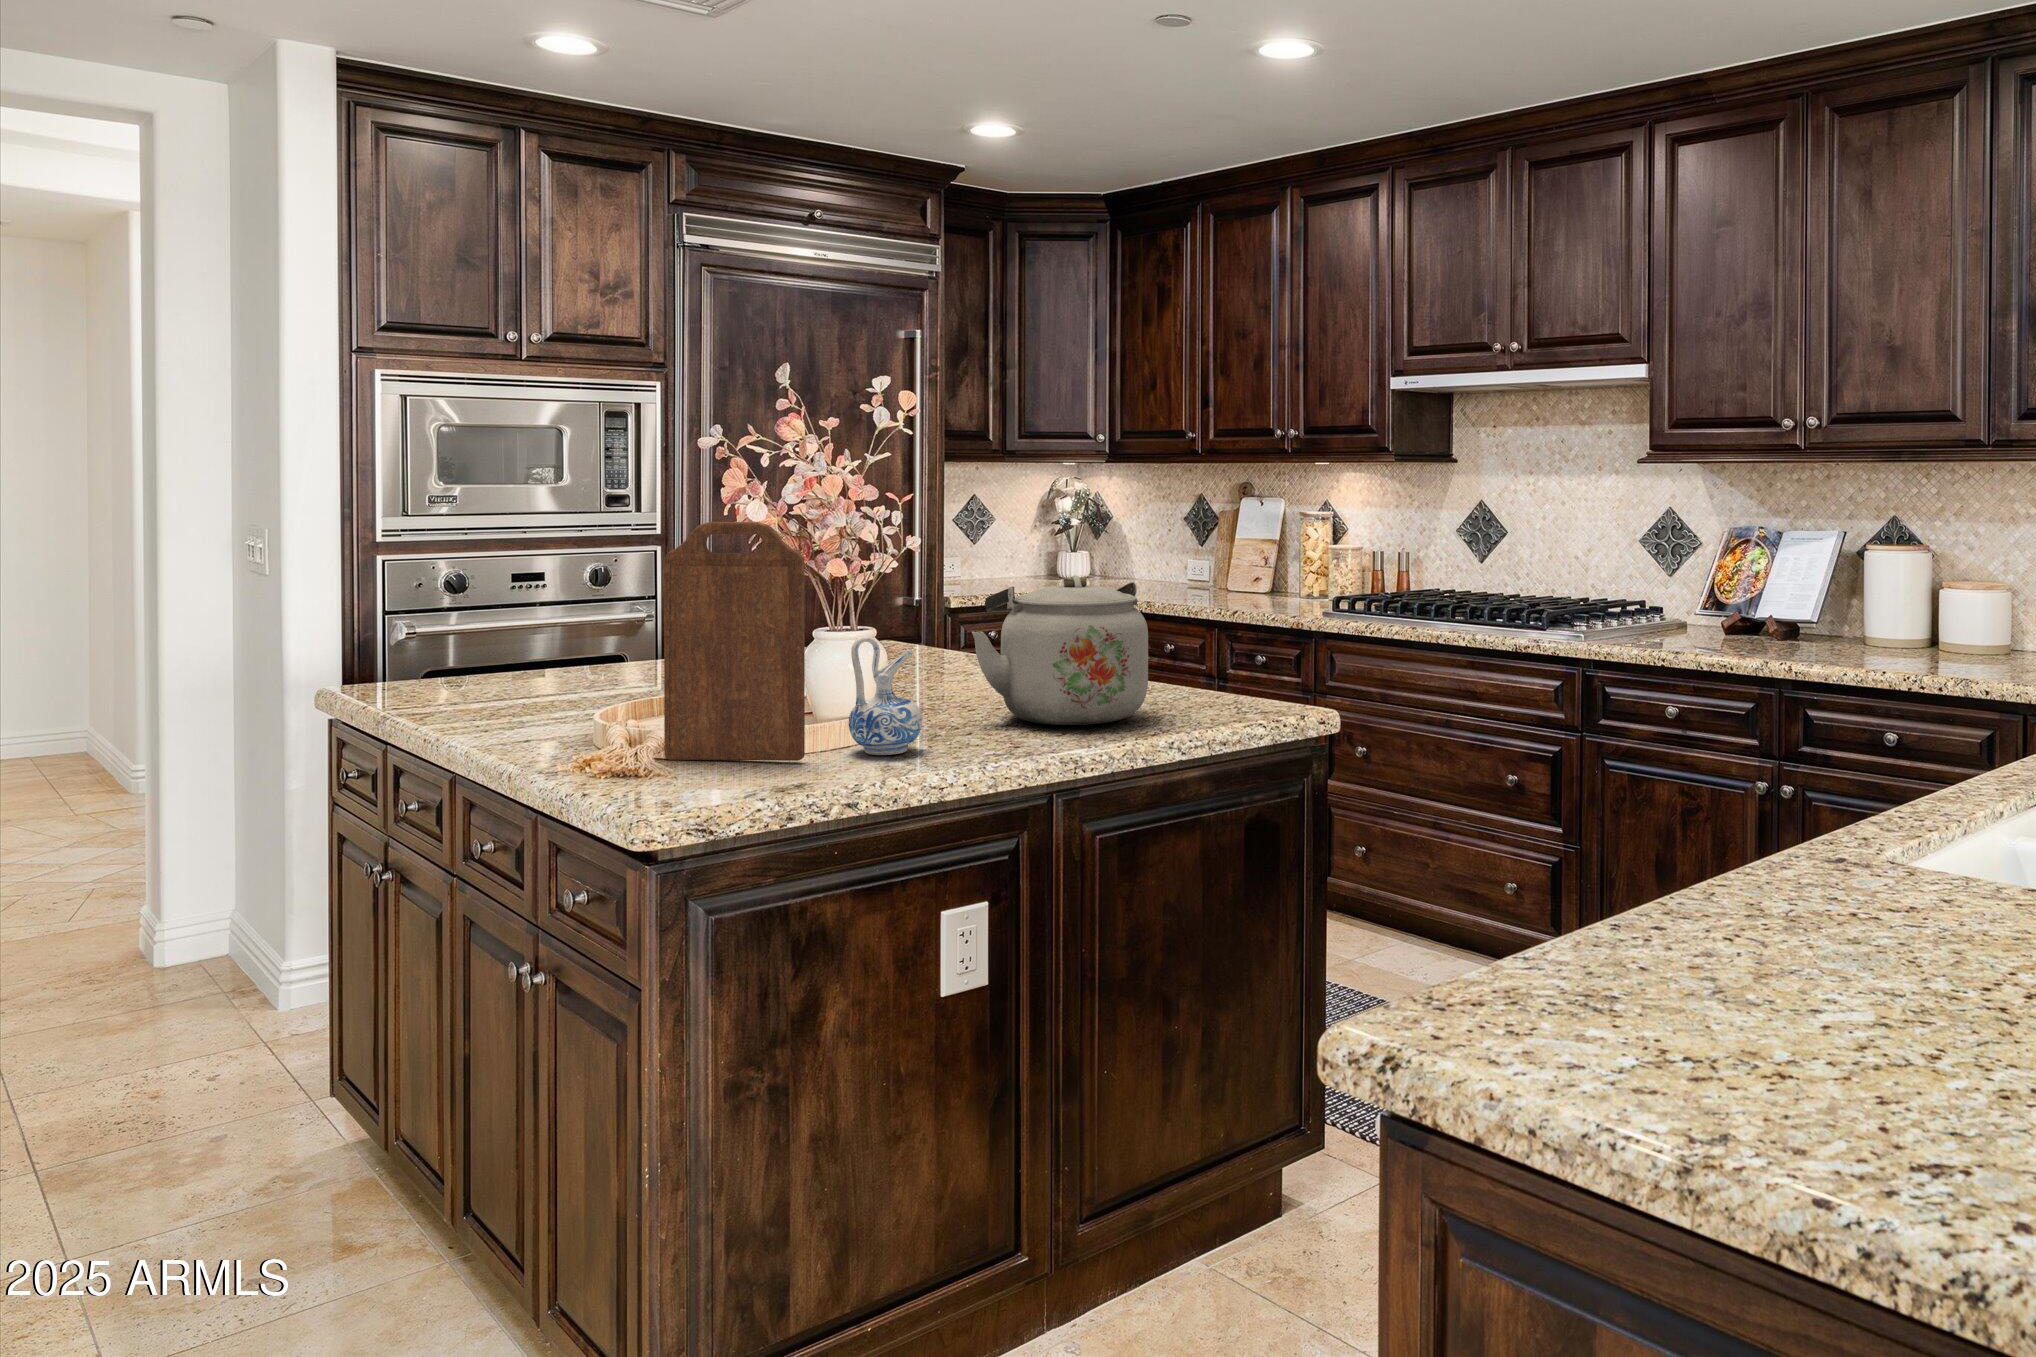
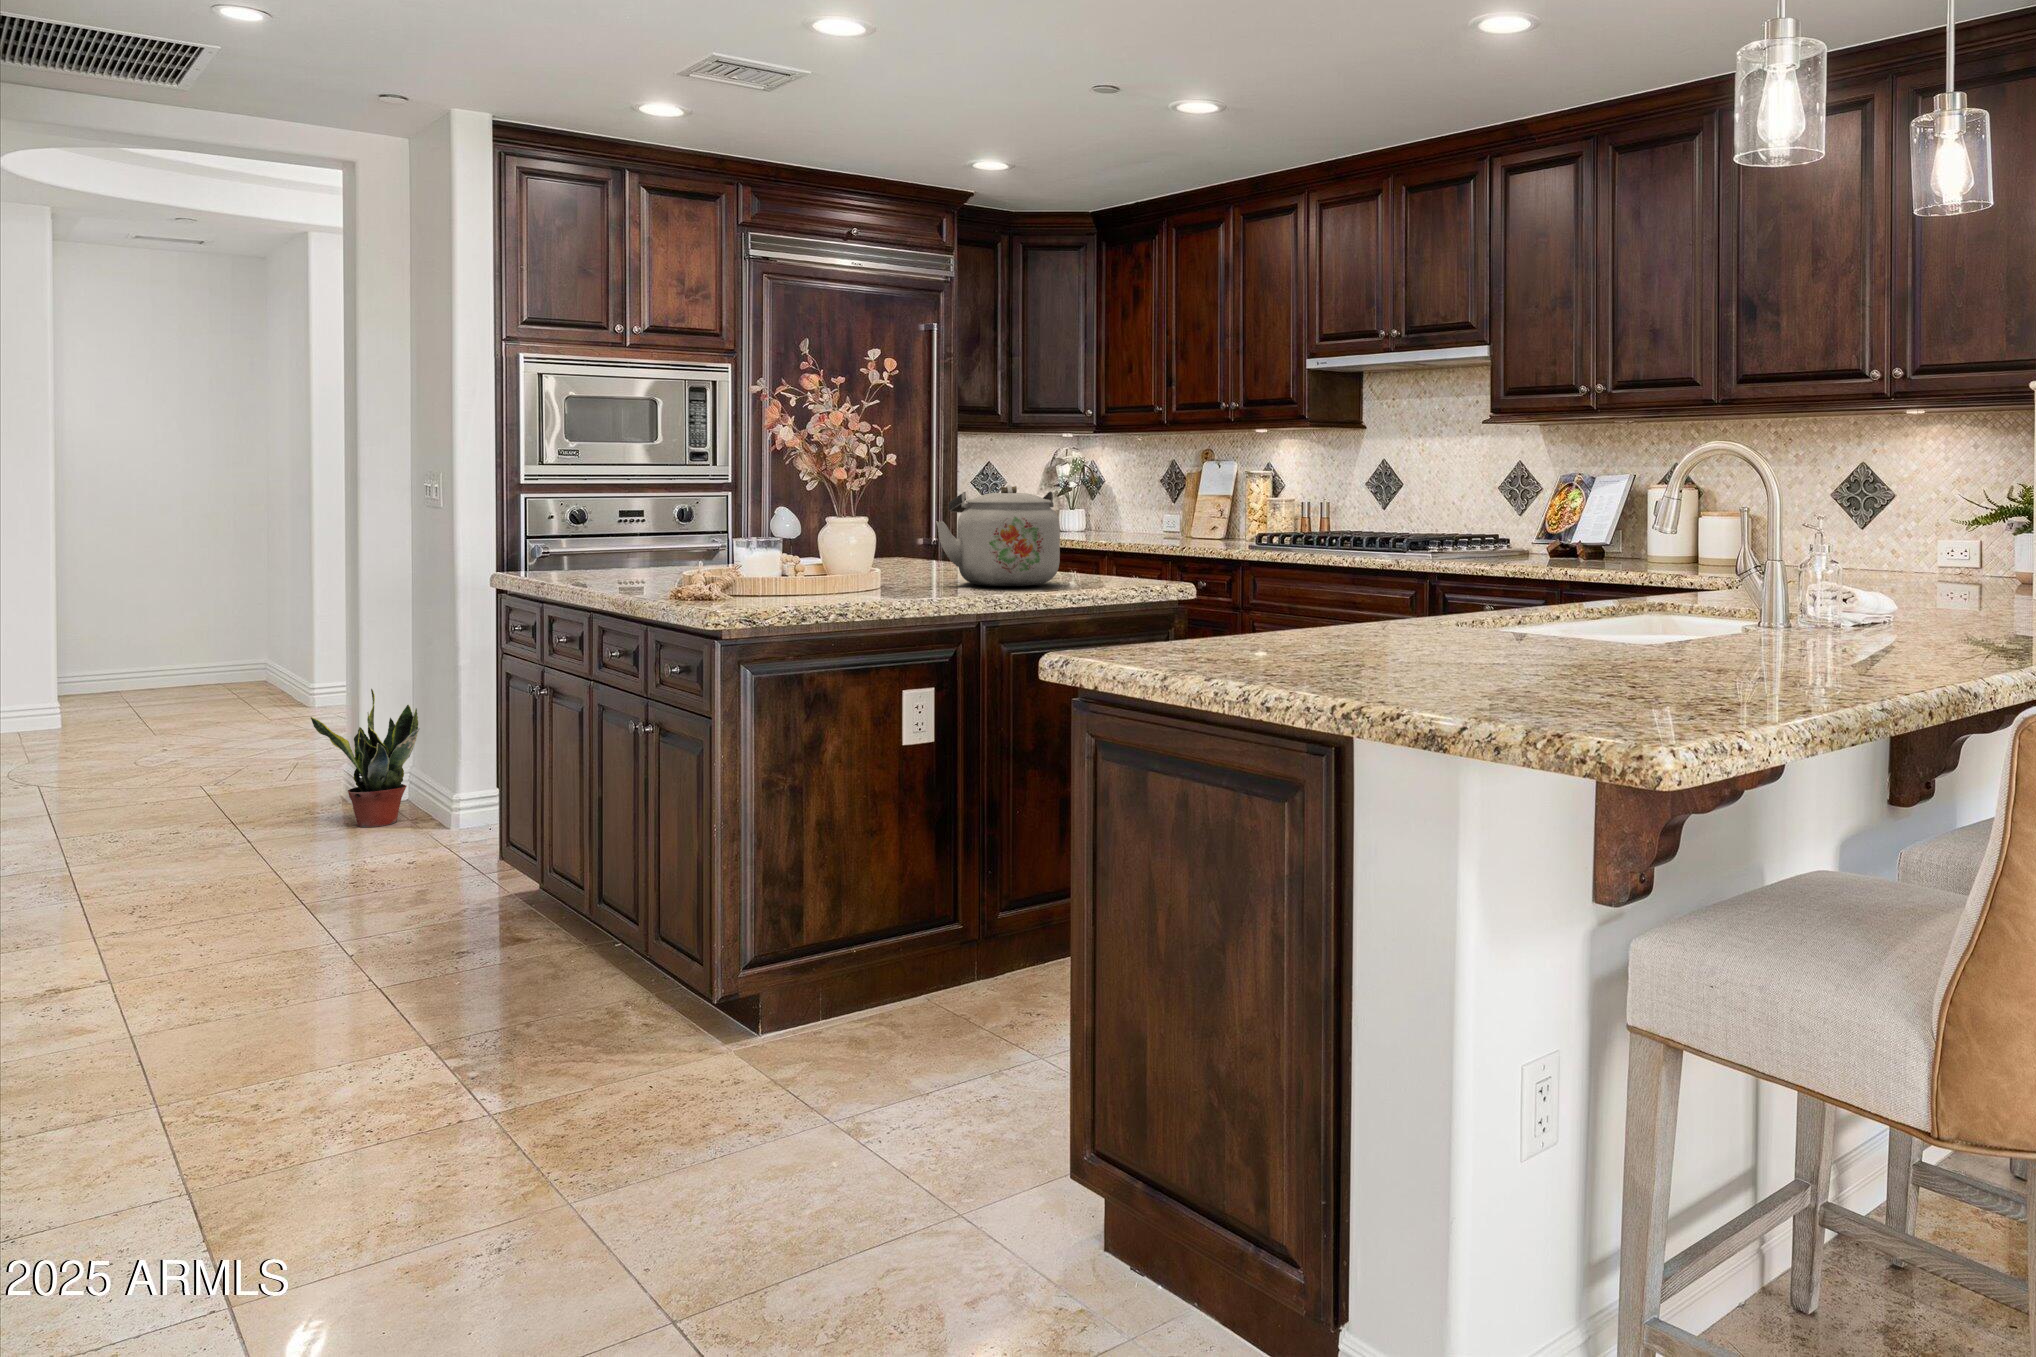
cutting board: present [664,522,805,761] -> none [728,439,818,595]
ceramic pitcher: present [849,636,922,755] -> none [848,516,896,594]
potted plant: none [88,814,240,1004] -> present [311,689,420,827]

